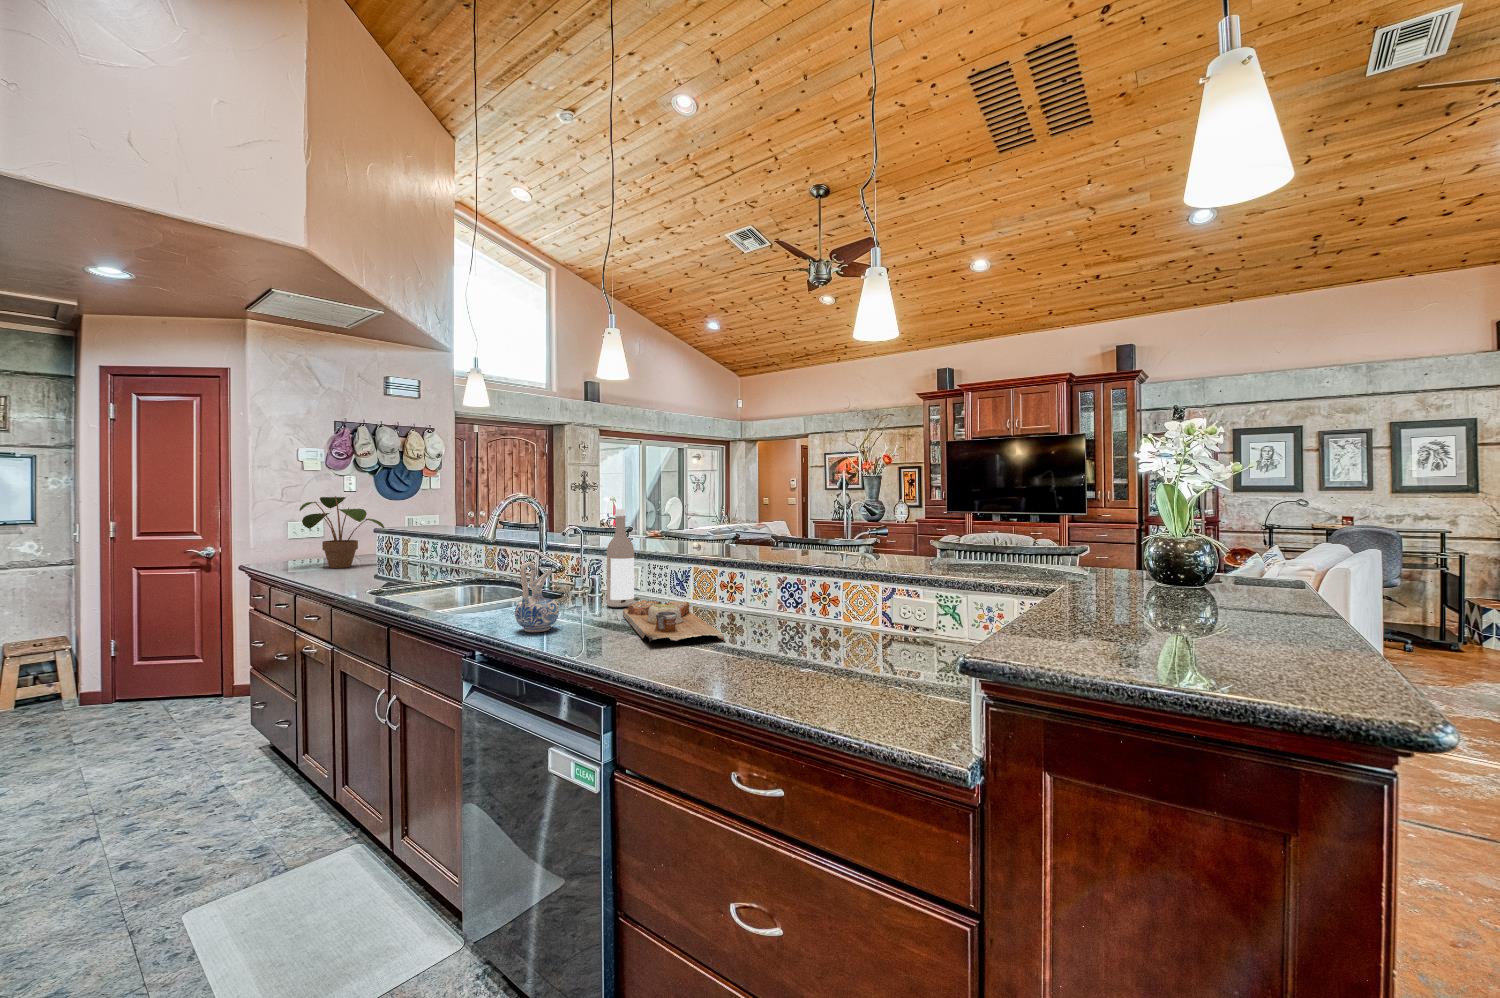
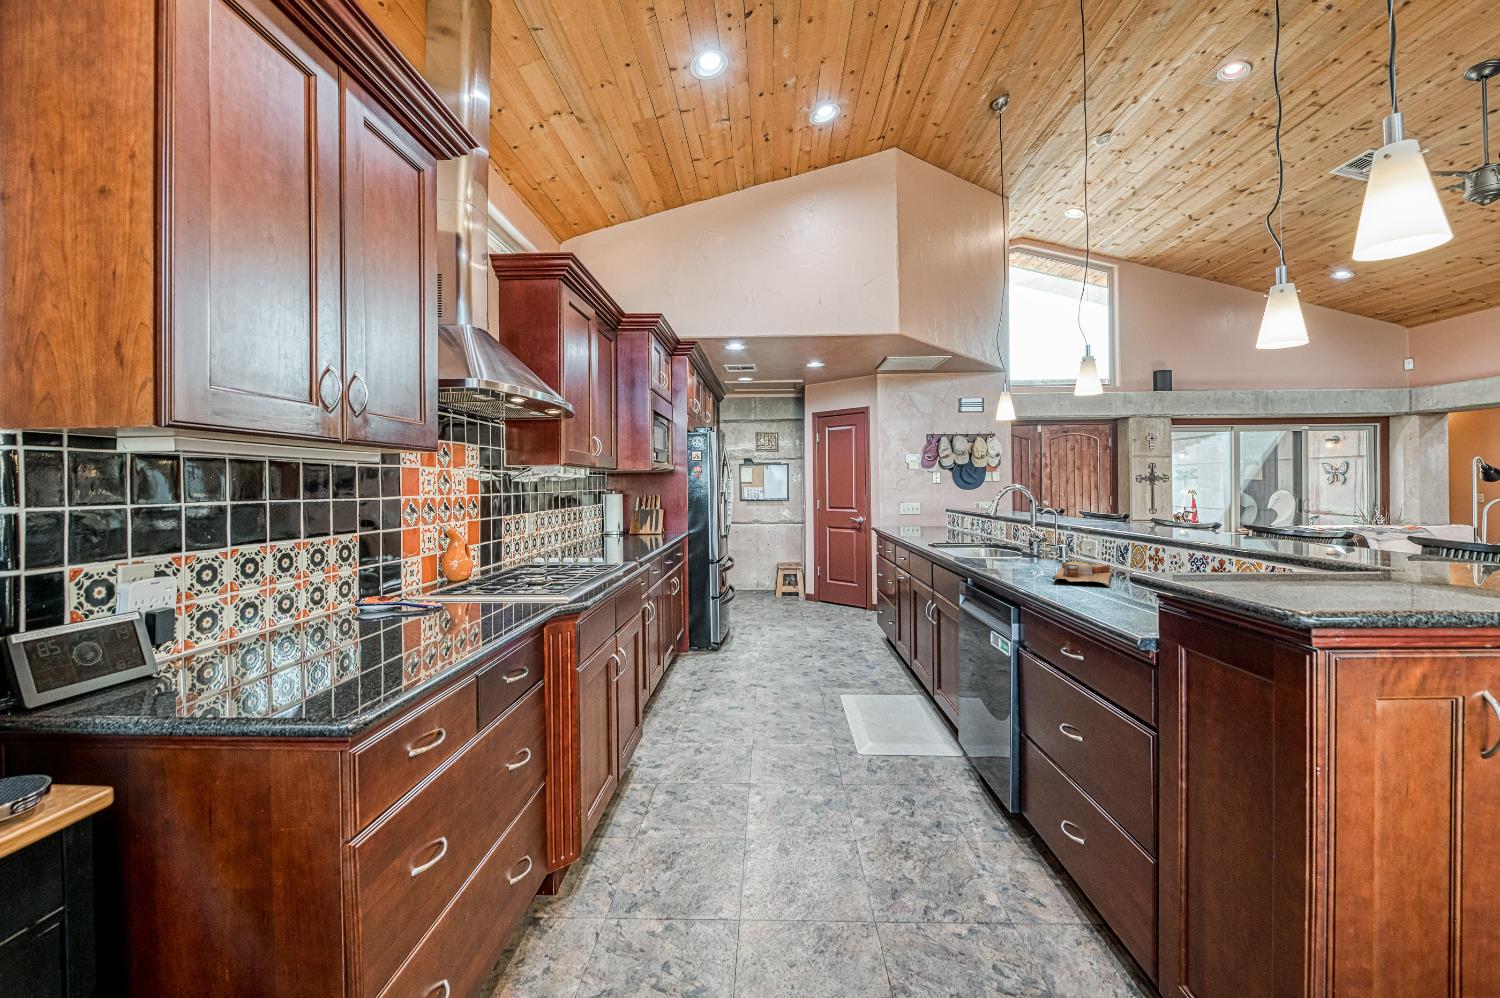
potted plant: present [300,496,384,568] -> none [900,487,948,534]
wine bottle: present [607,509,634,607] -> none [1060,497,1081,567]
ceramic pitcher: present [515,562,559,632] -> none [985,528,1013,571]

